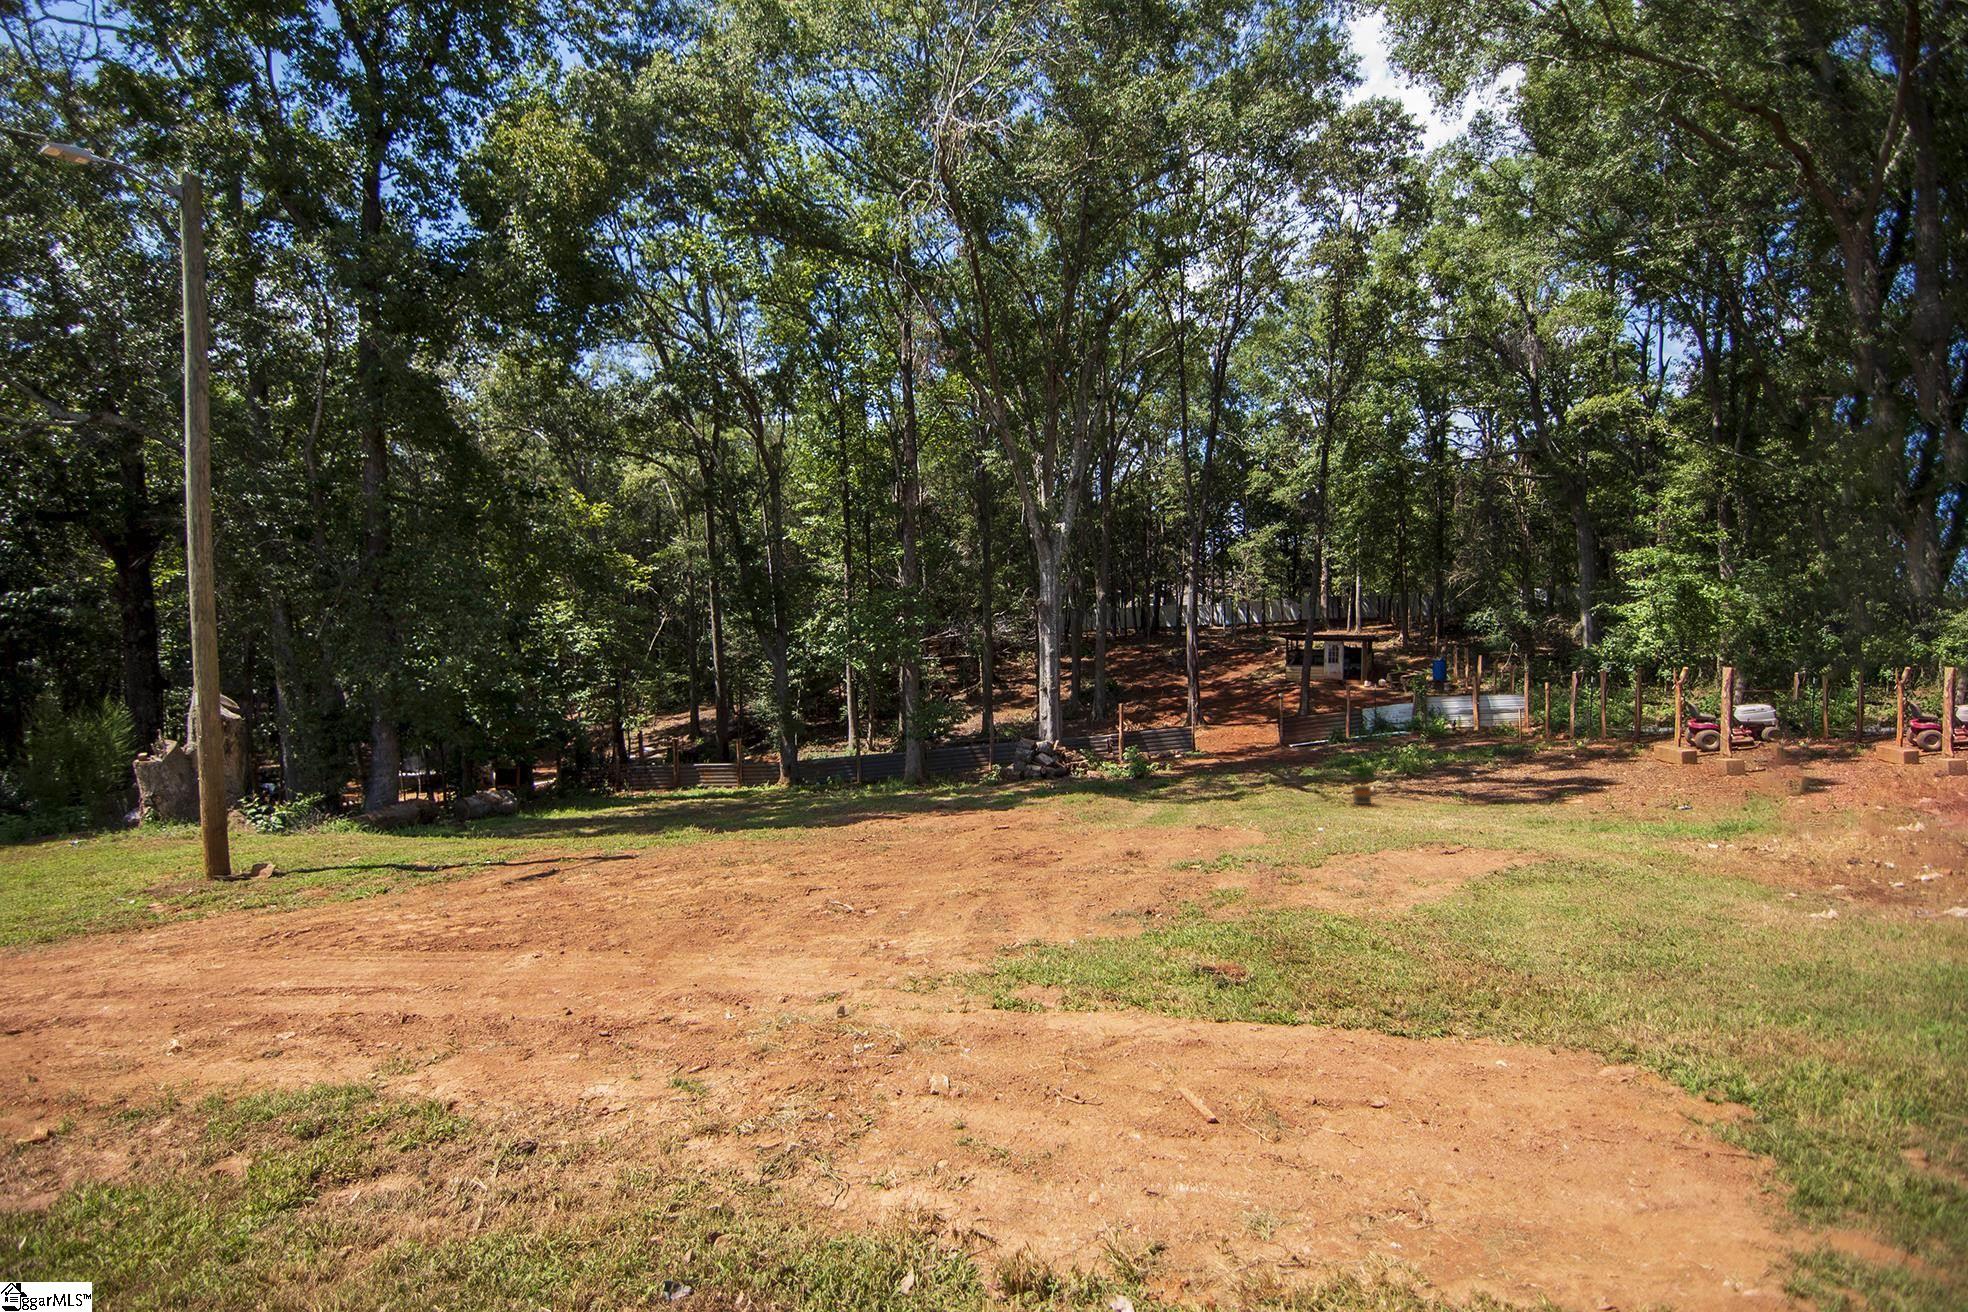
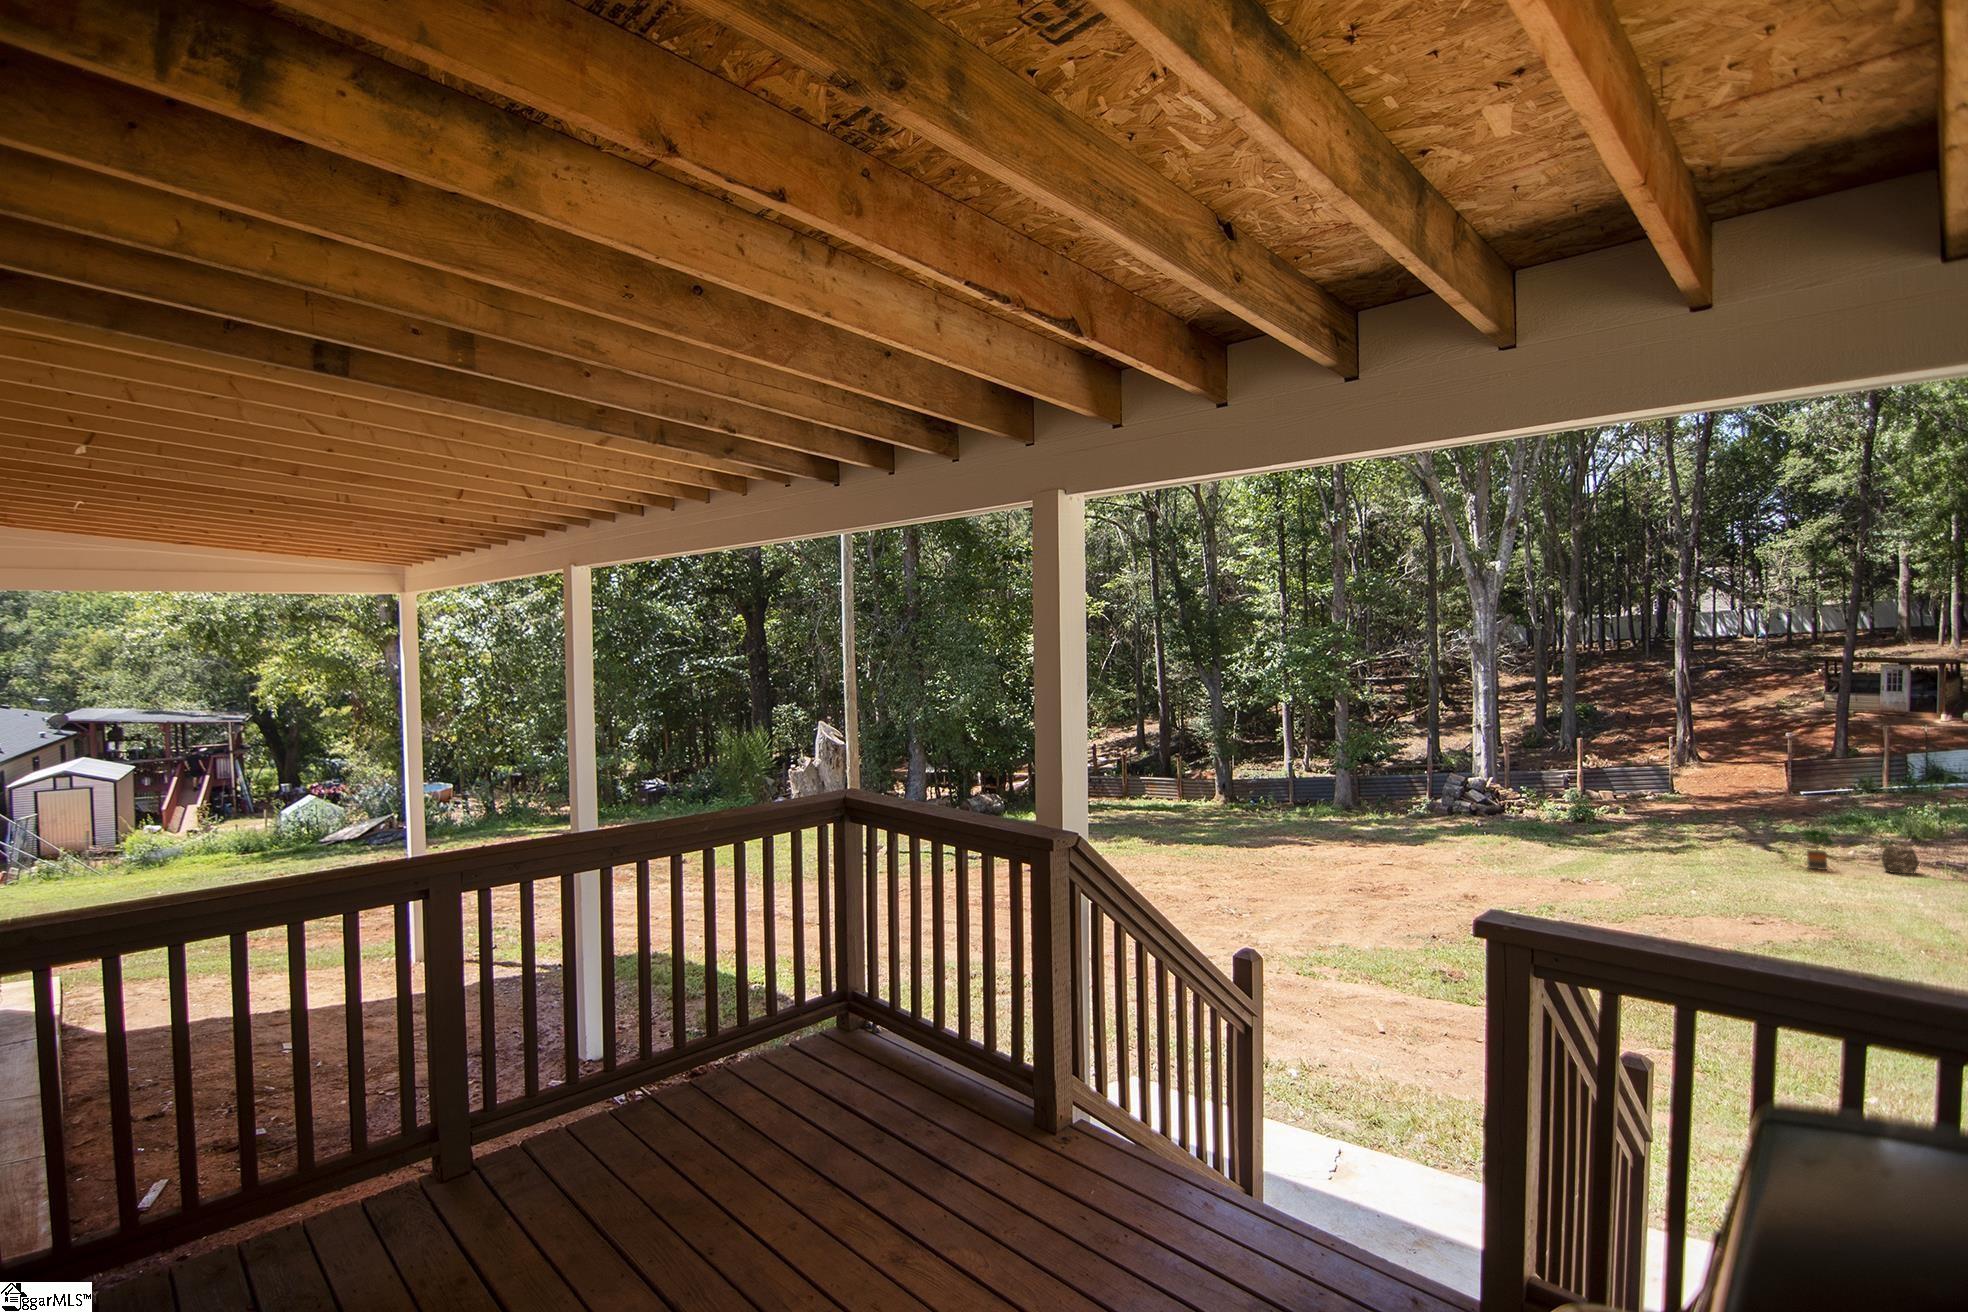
woven basket: none [1410,778,1439,802] -> present [1882,847,1919,874]

